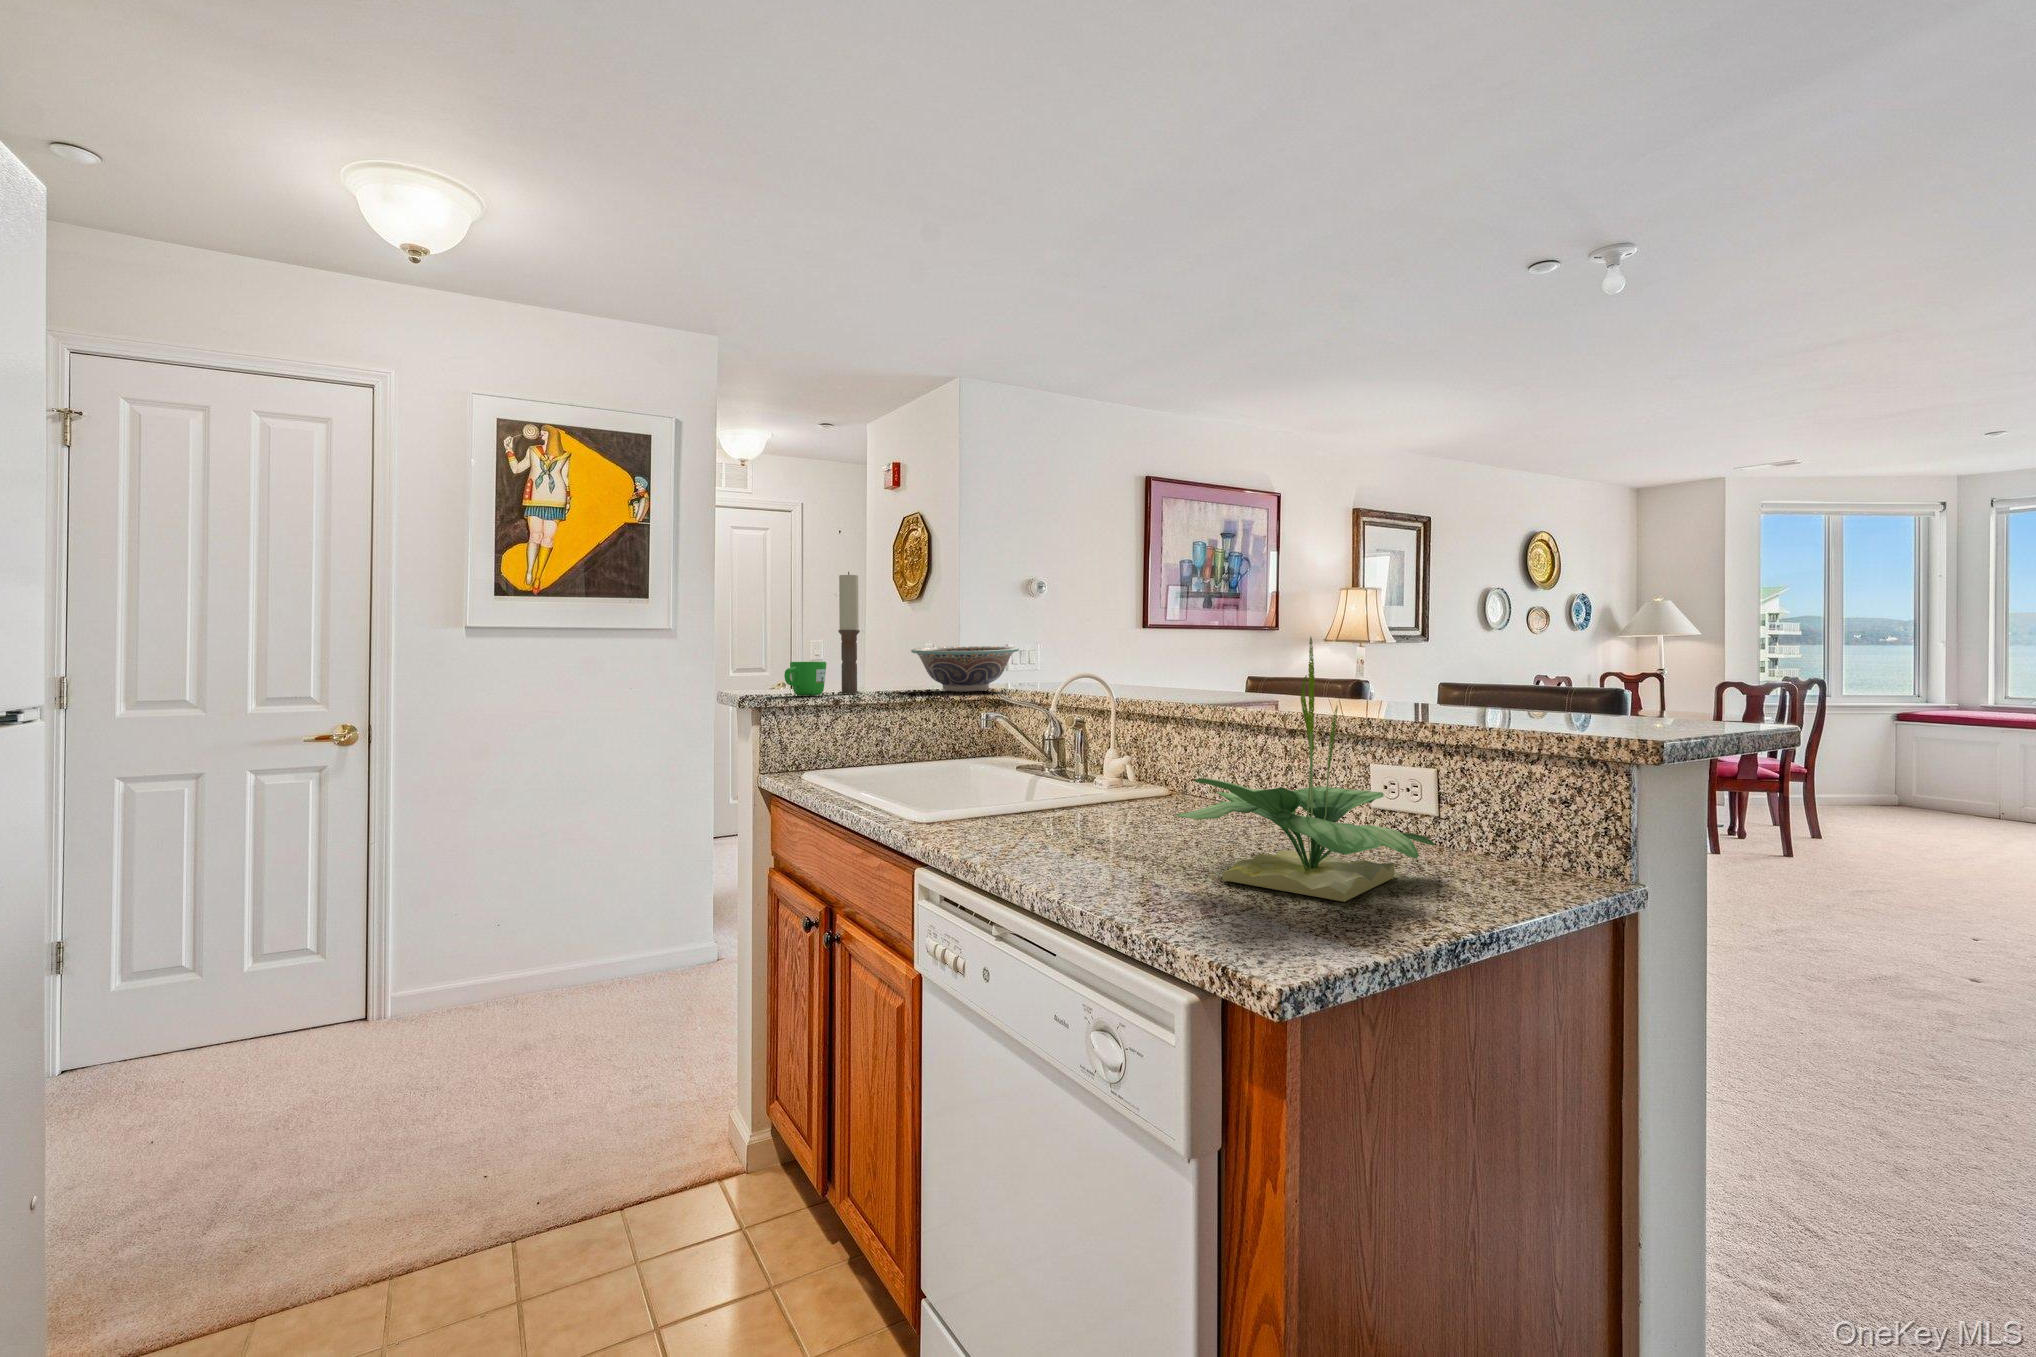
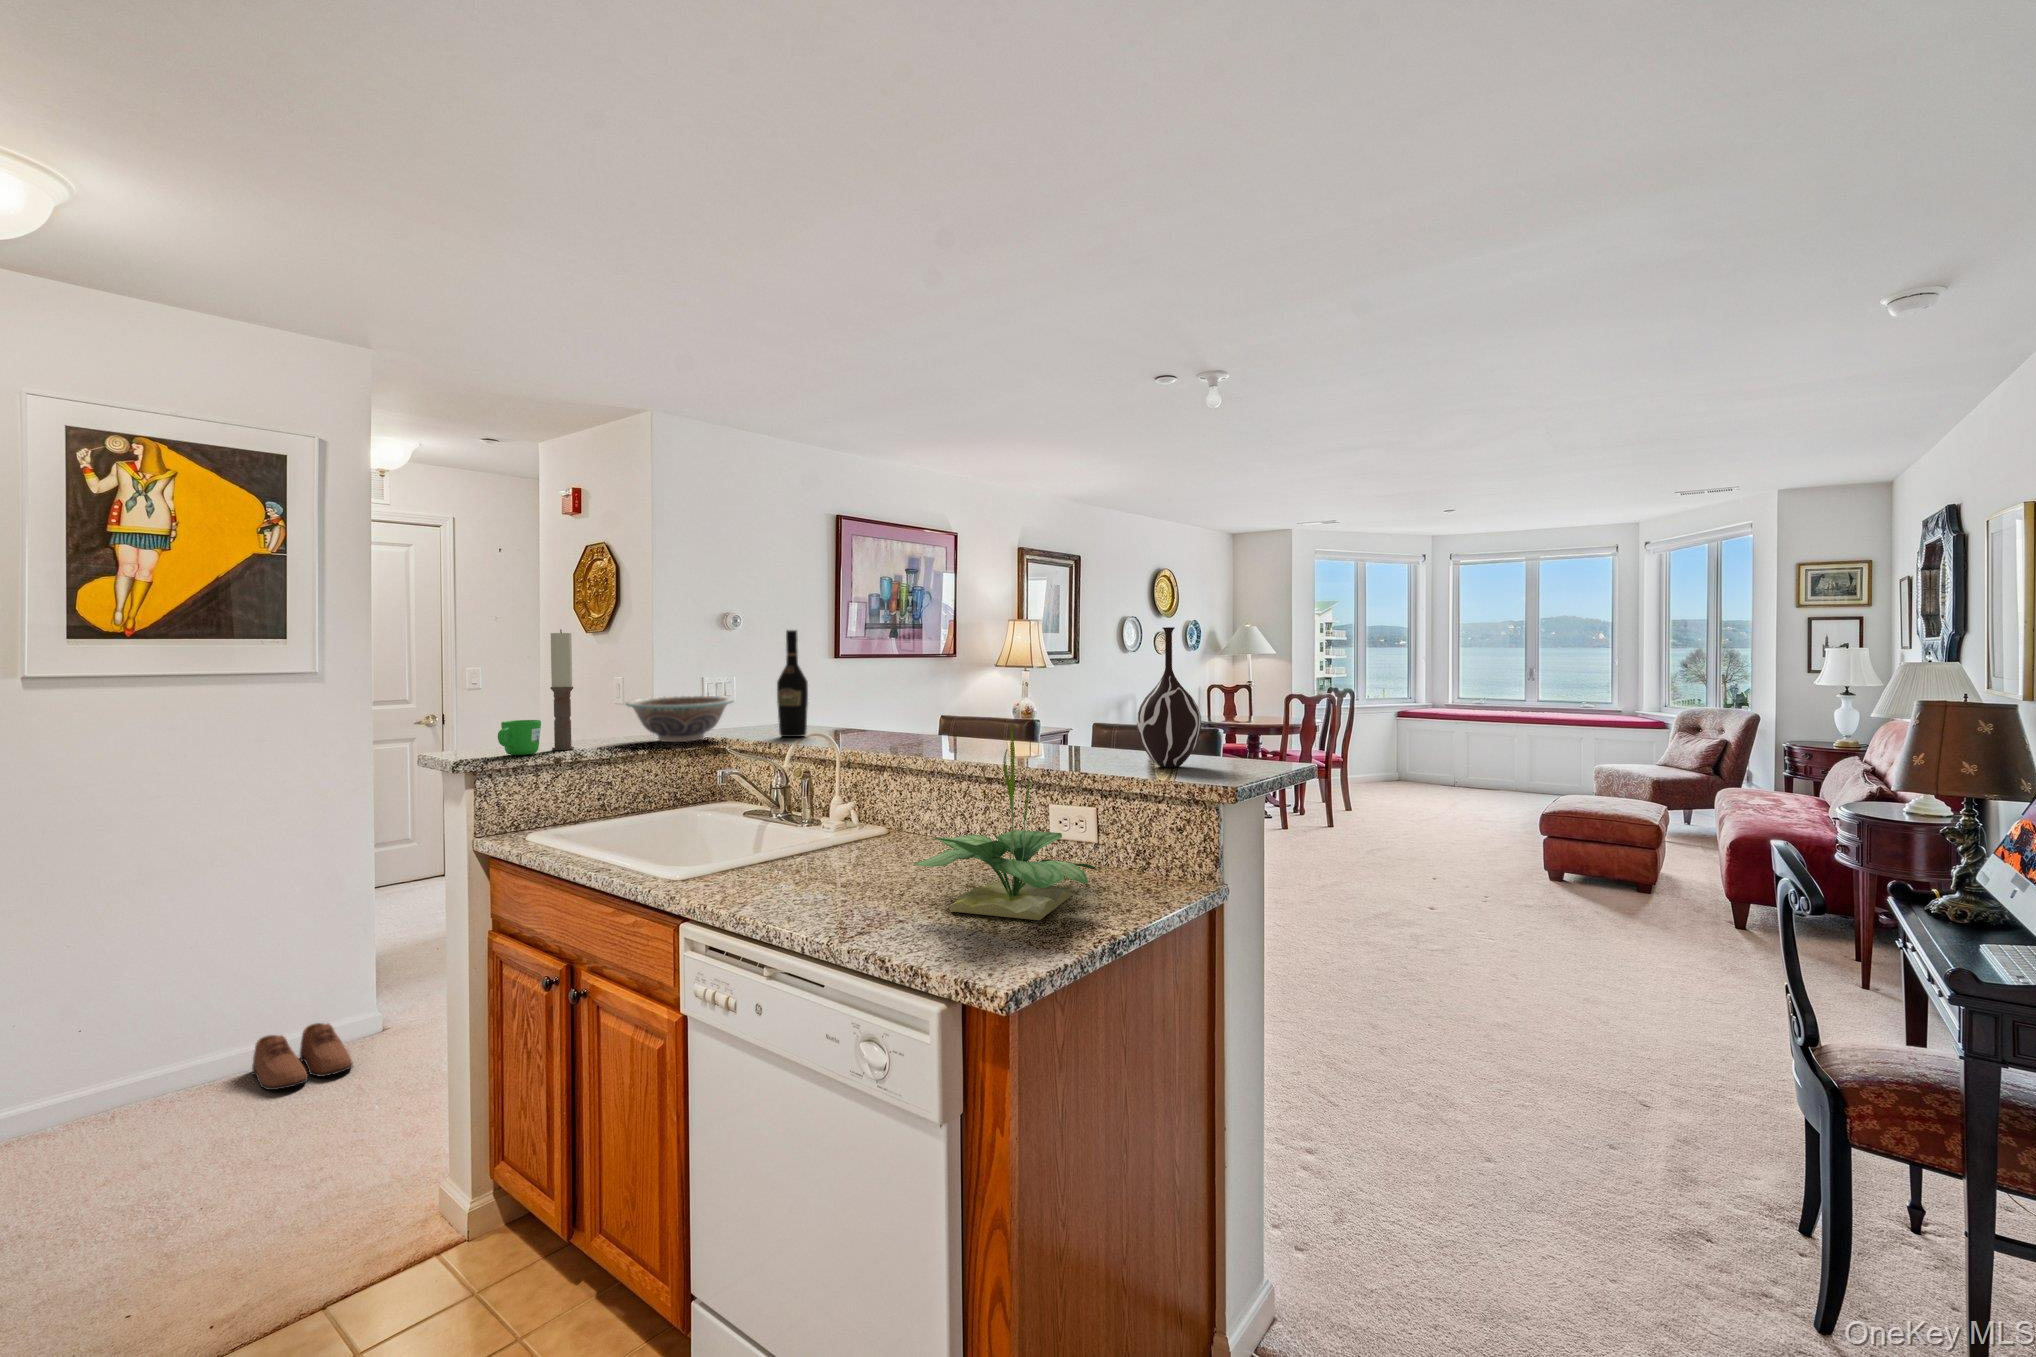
vase: none [1498,526,1599,719] -> present [1137,627,1201,767]
wine bottle: none [1064,574,1097,691] -> present [777,630,808,737]
shoe: none [618,945,693,1000] -> present [252,1023,353,1090]

